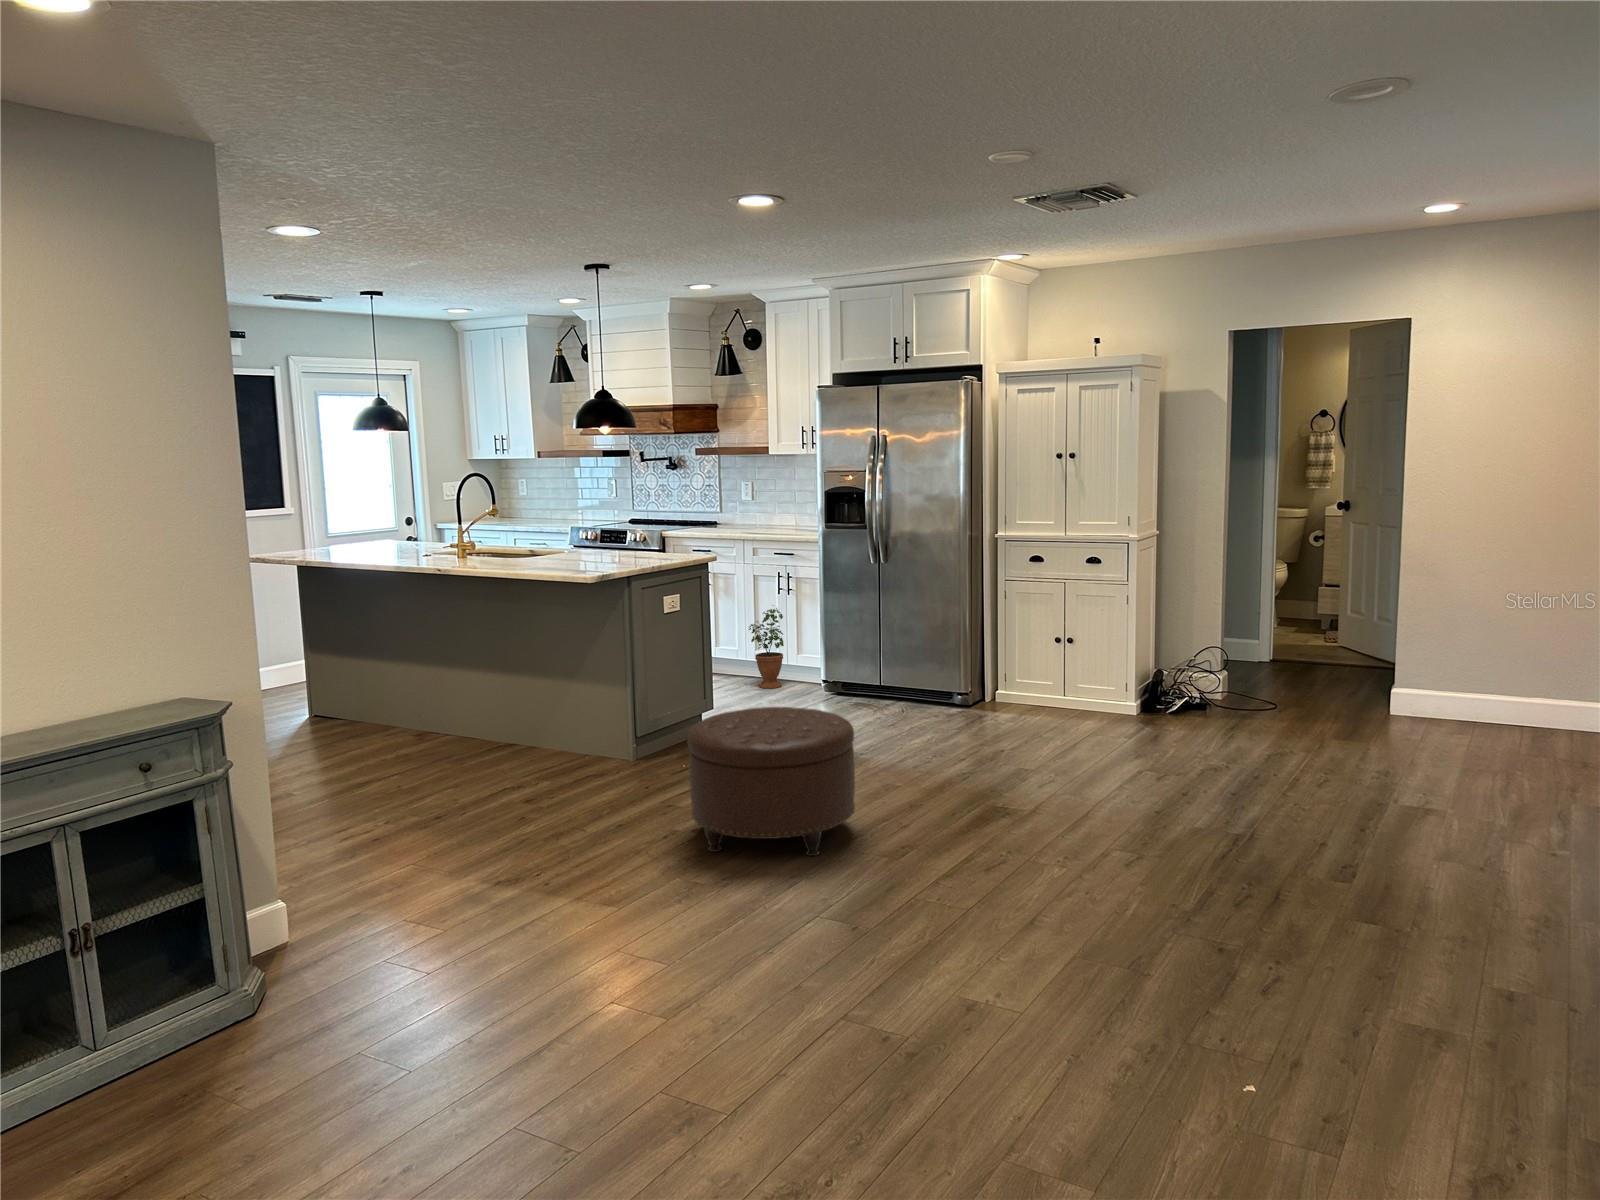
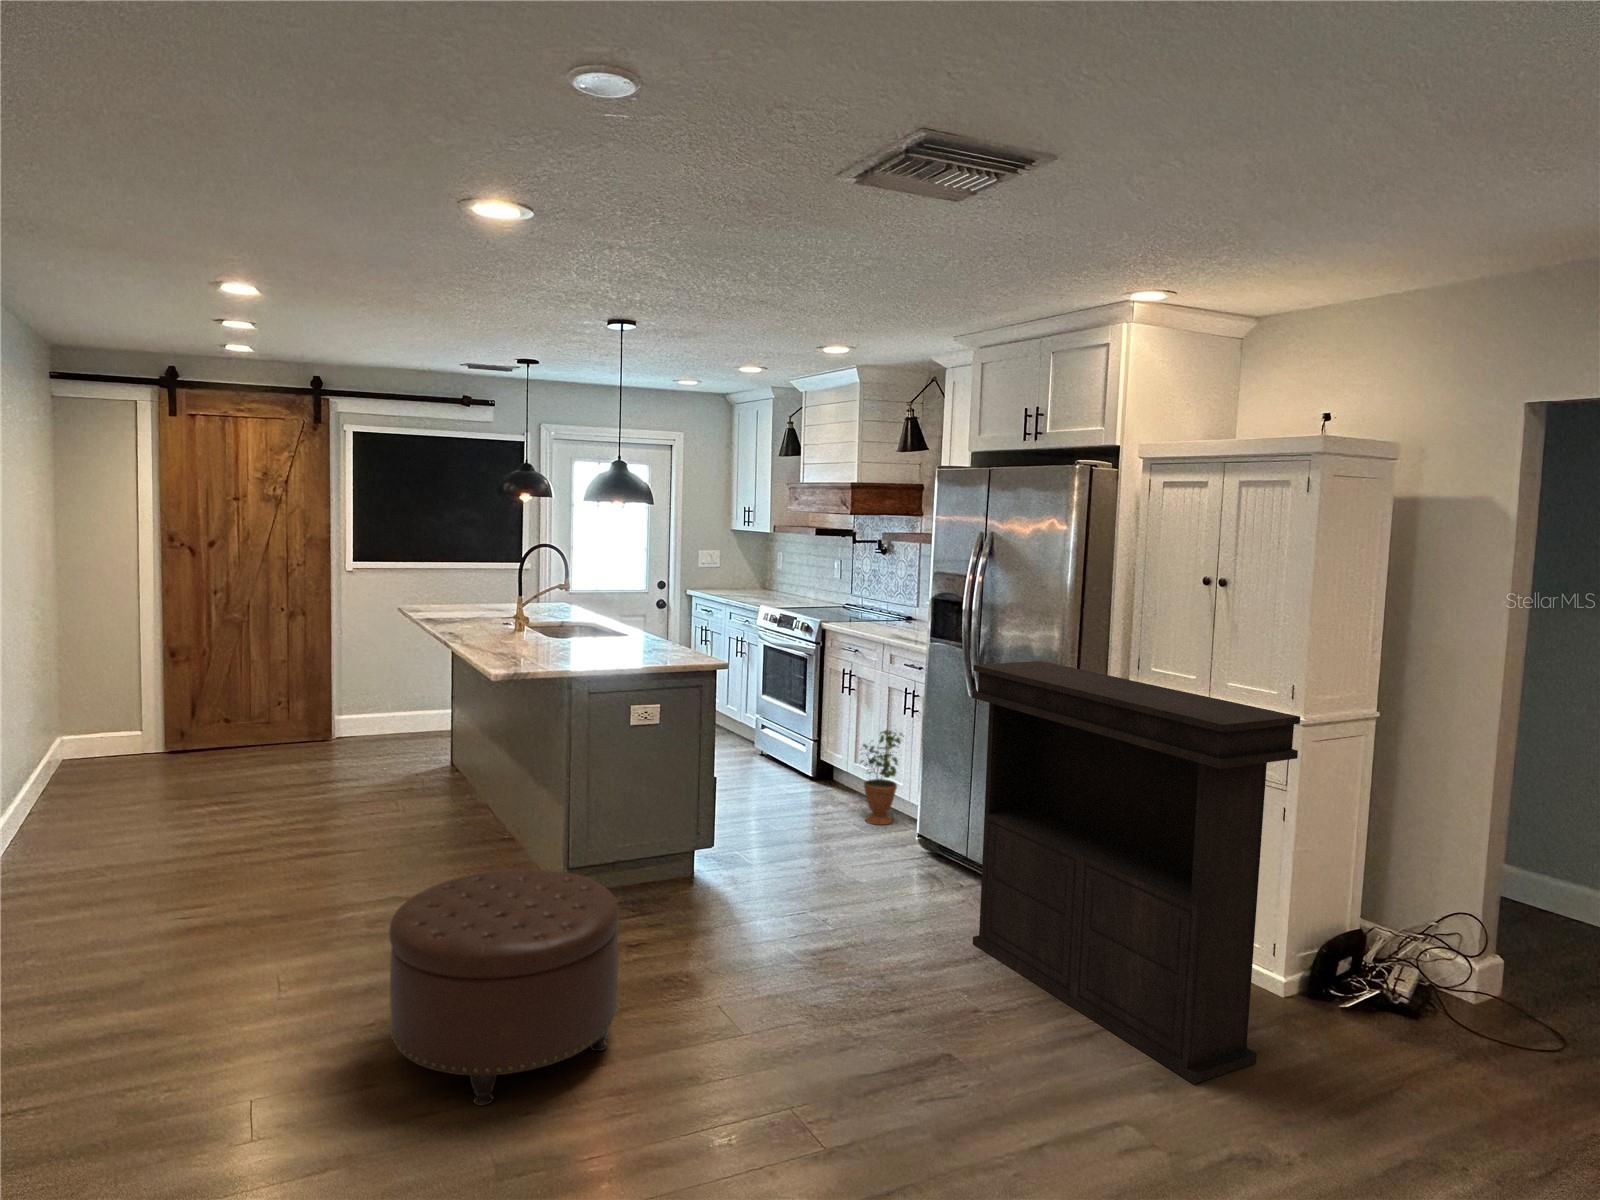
console table: none [938,523,1177,755] -> present [972,661,1300,1084]

